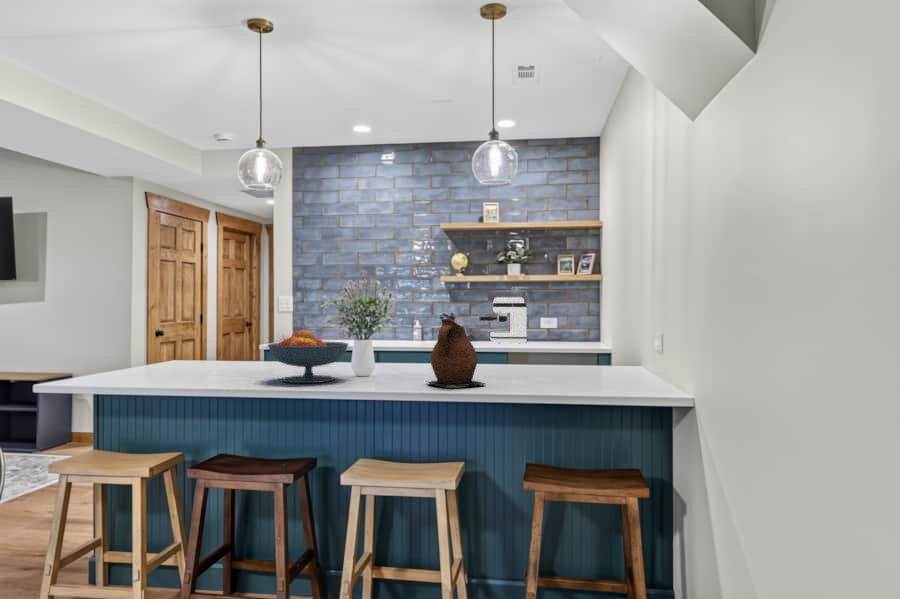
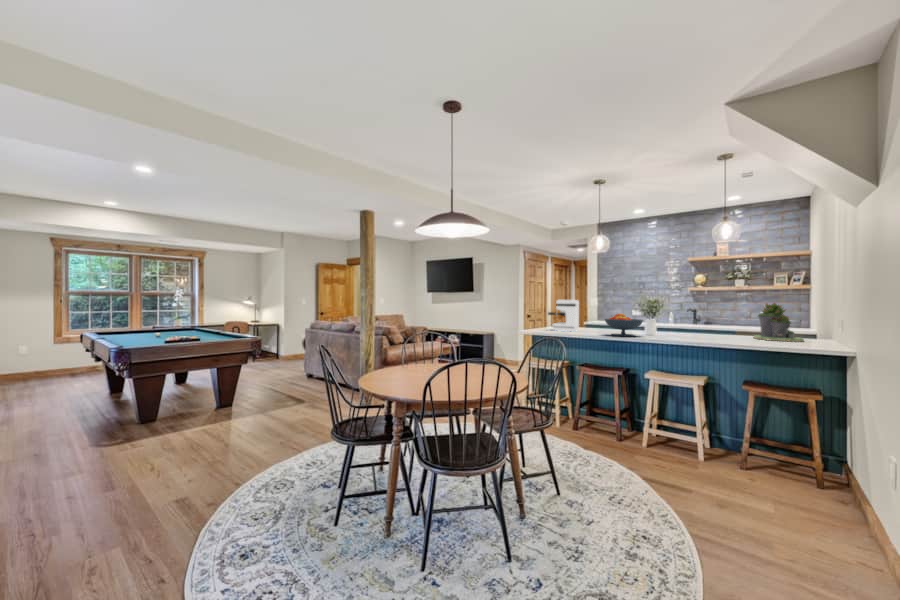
coffee maker: present [480,297,527,344] -> present [548,300,579,331]
succulent planter: none [536,303,608,374] -> present [754,303,804,342]
ceramic pitcher: present [428,319,485,387] -> none [684,309,720,342]

